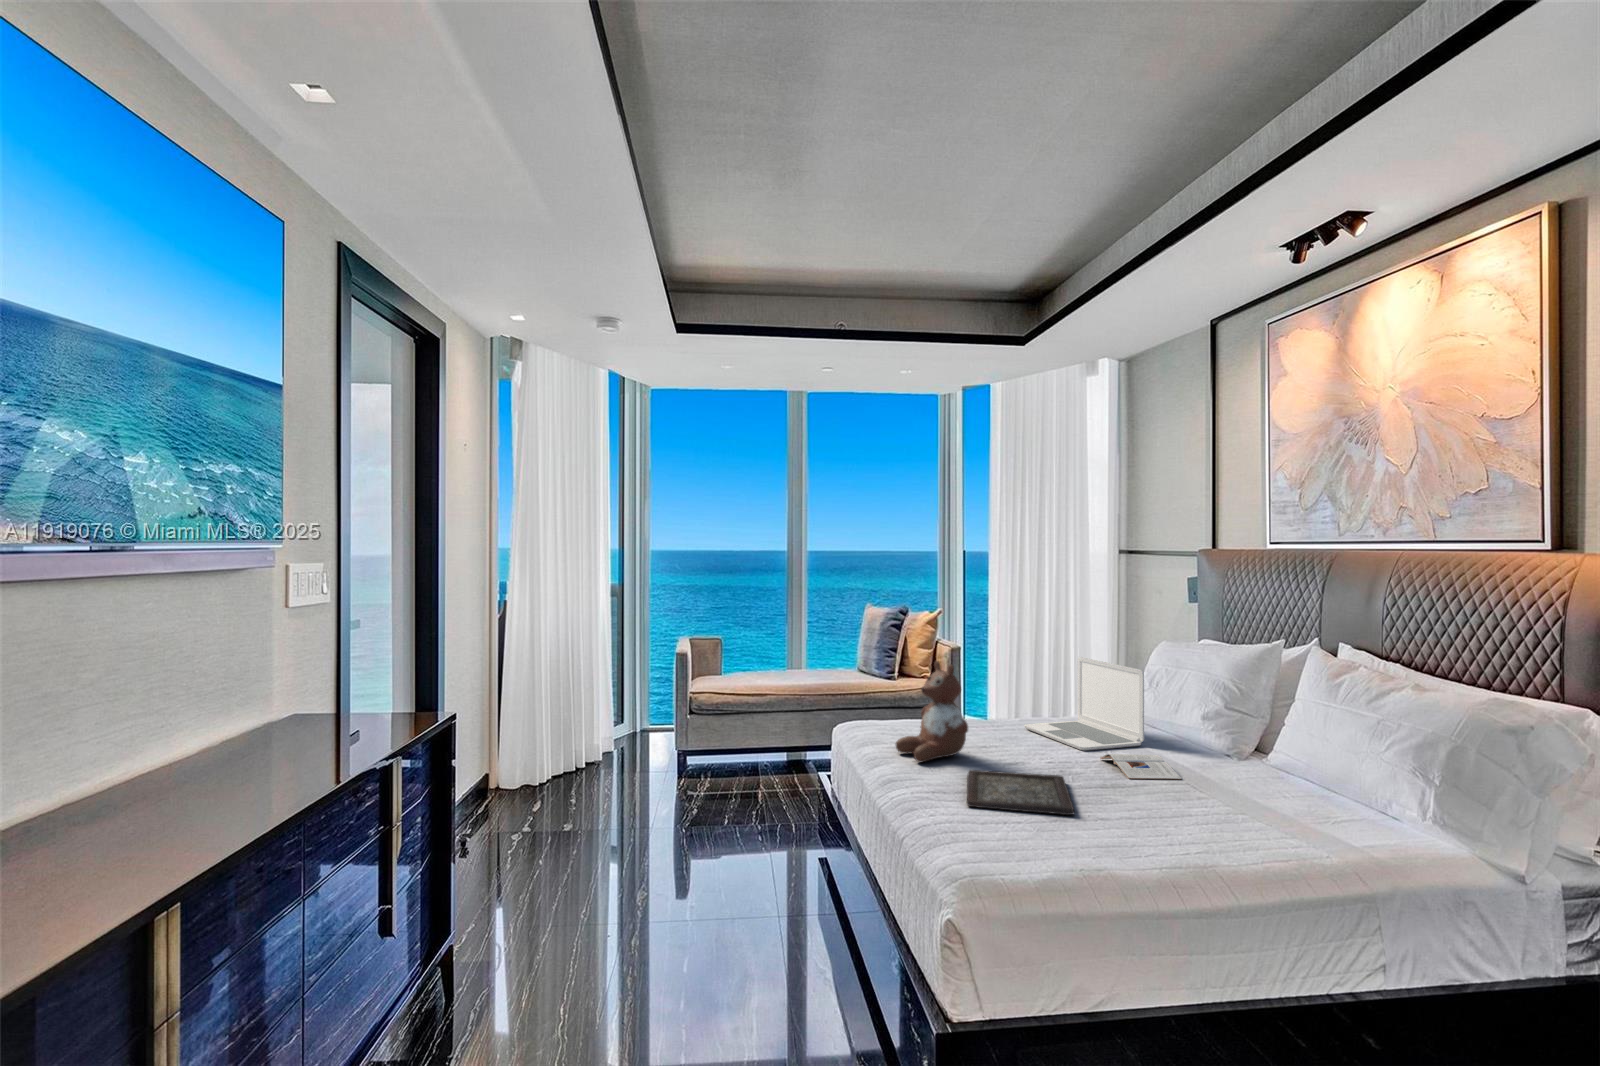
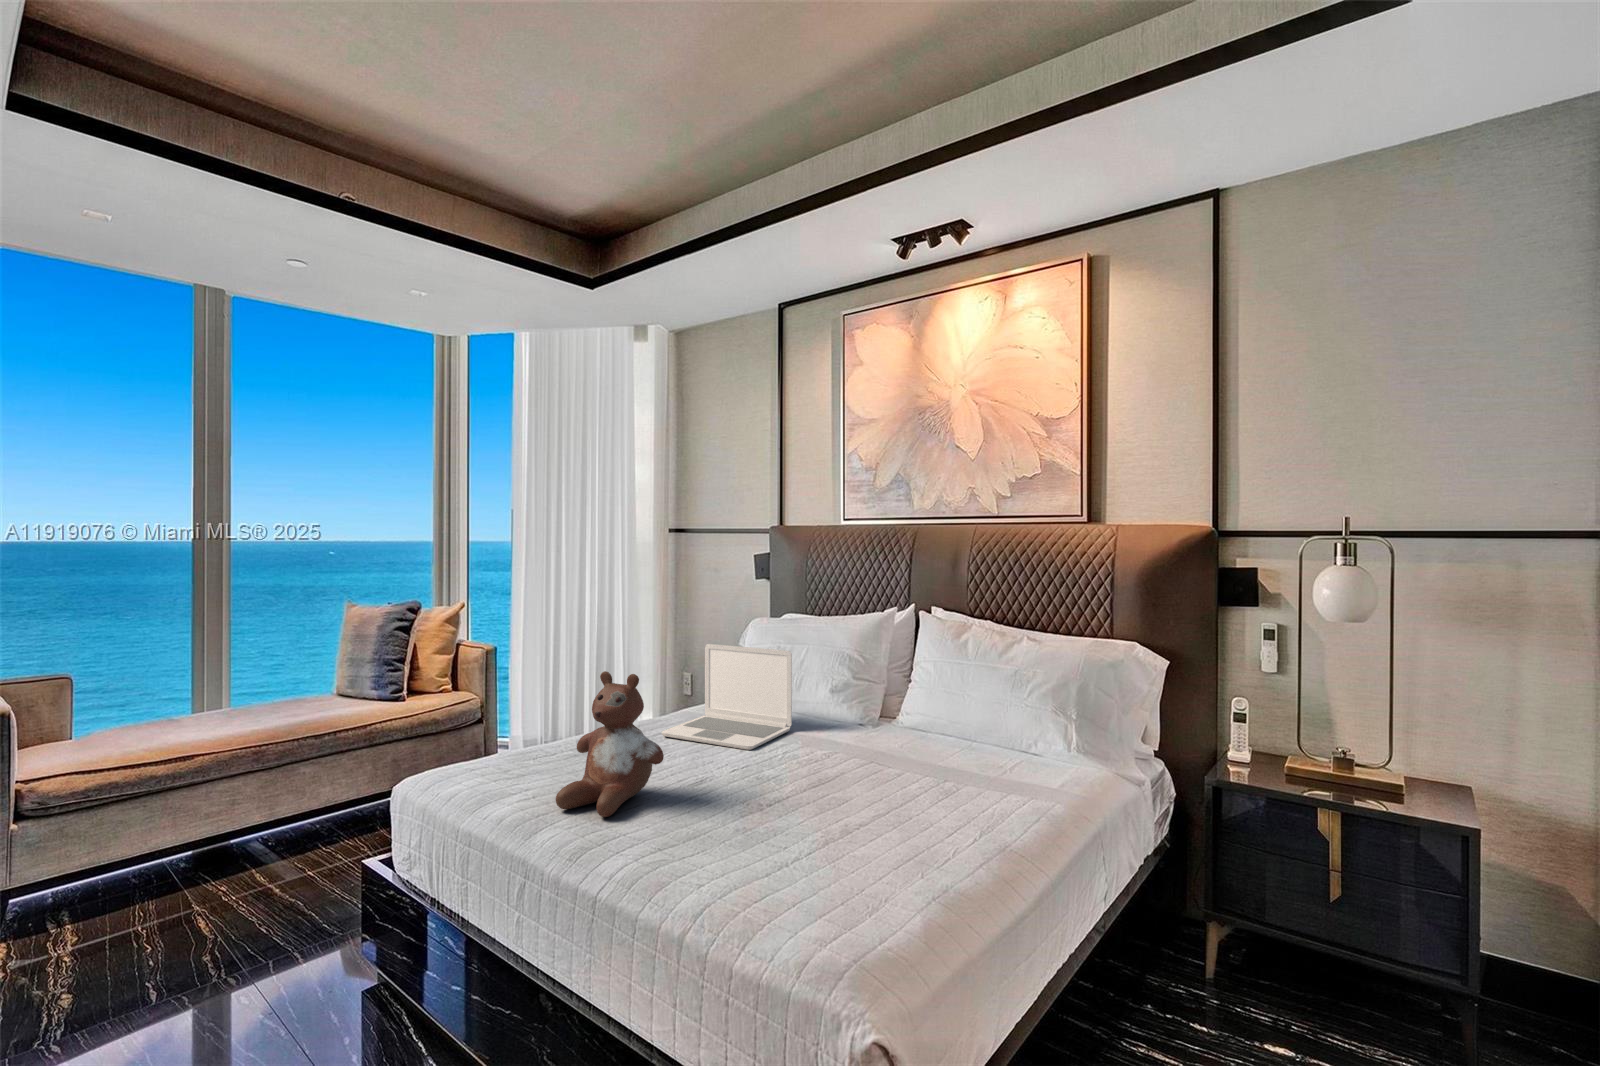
magazine: present [1100,754,1182,780] -> none [779,739,871,773]
tray: present [967,770,1074,815] -> none [685,789,858,866]

